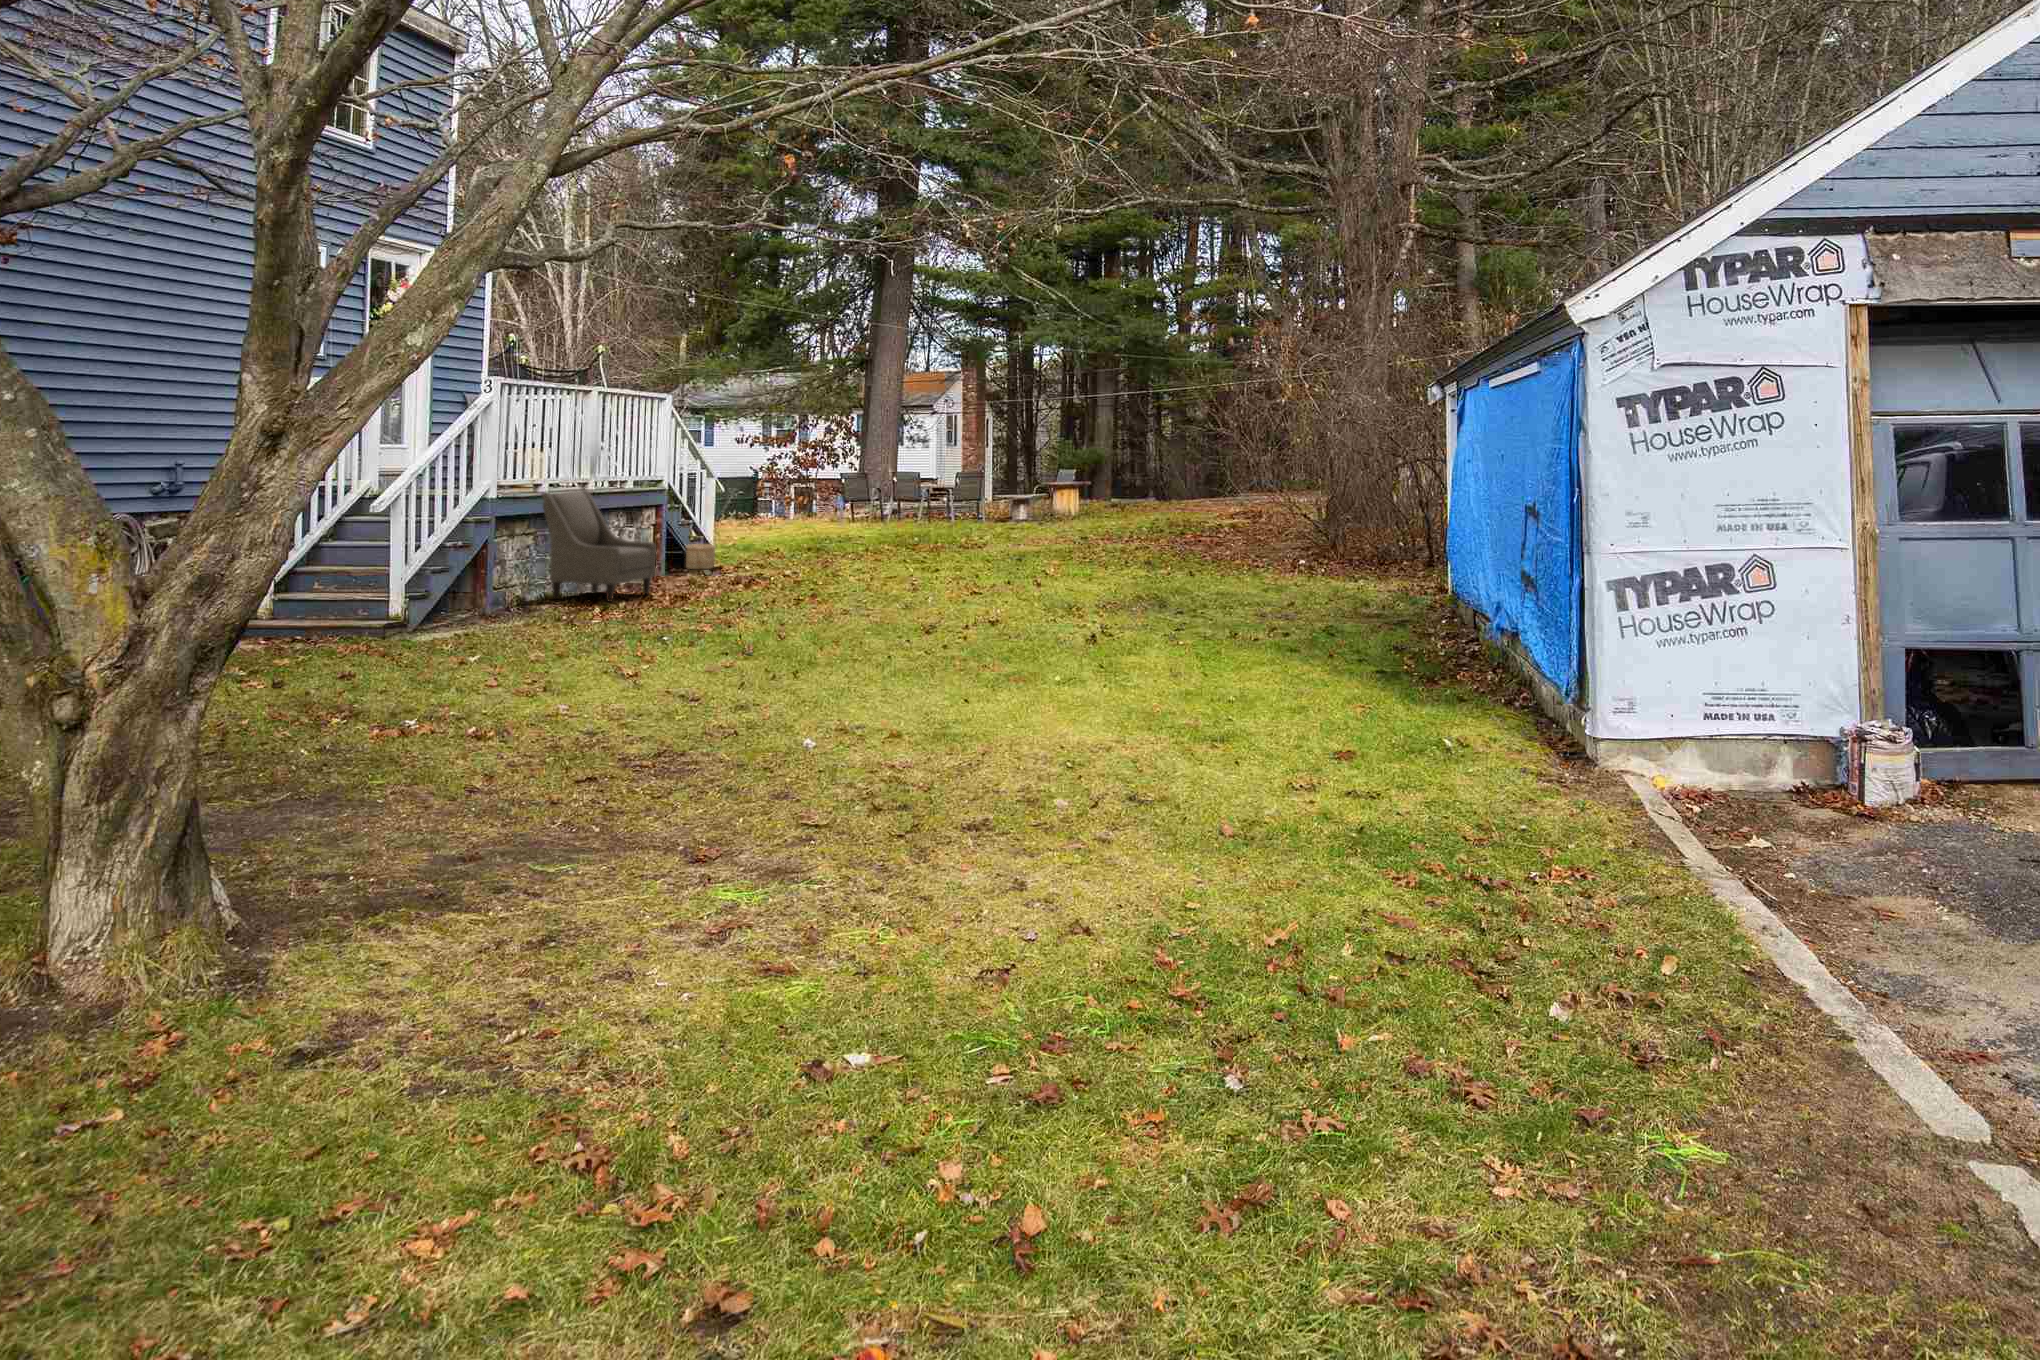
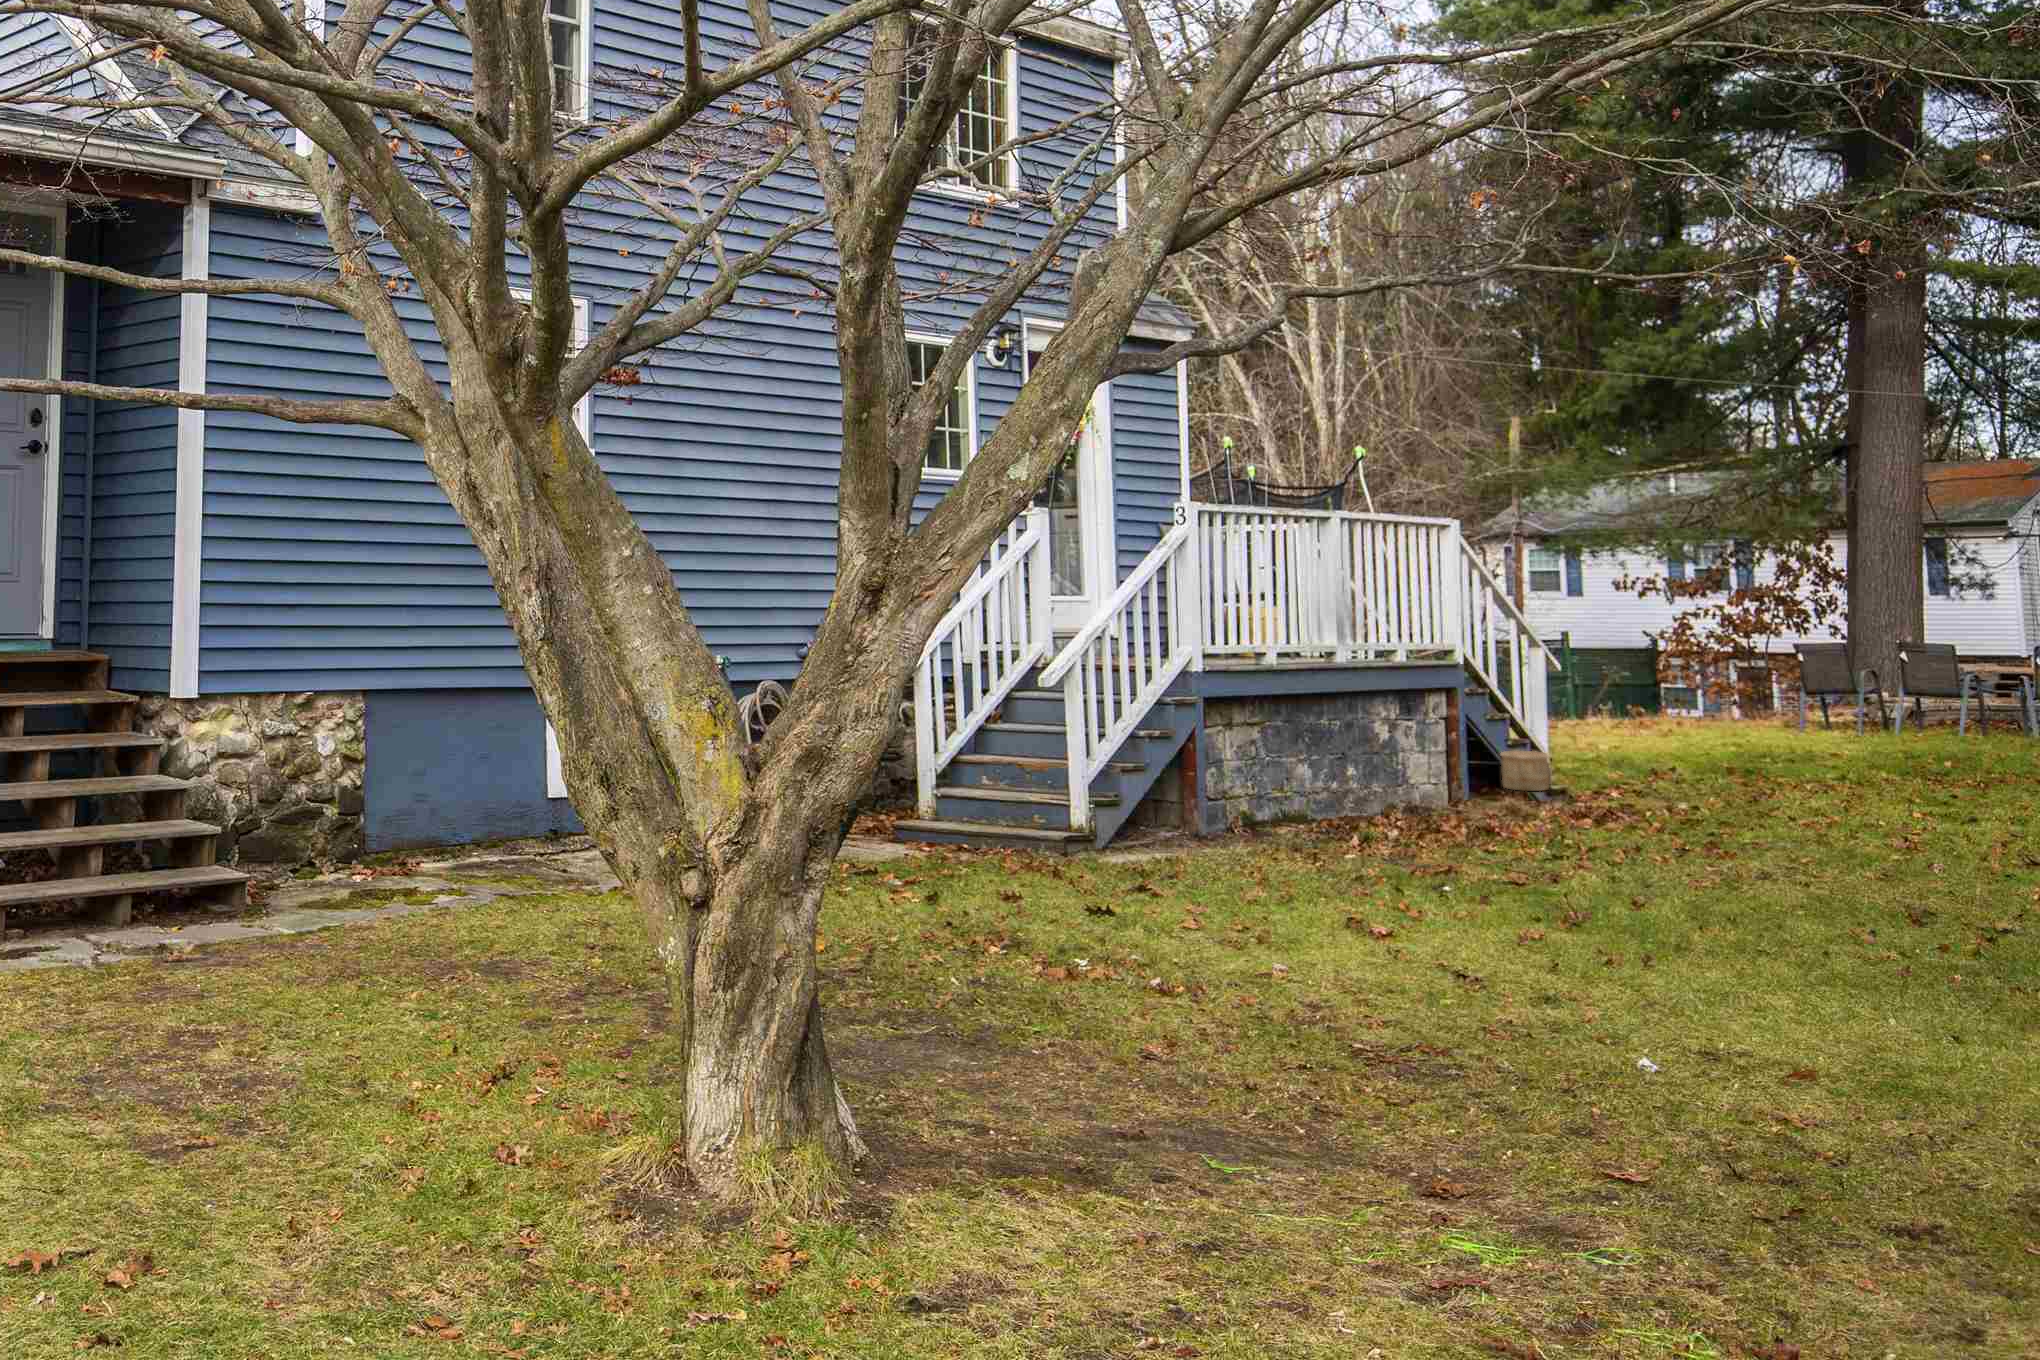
chair: present [542,490,656,602] -> none [1263,663,1443,830]

